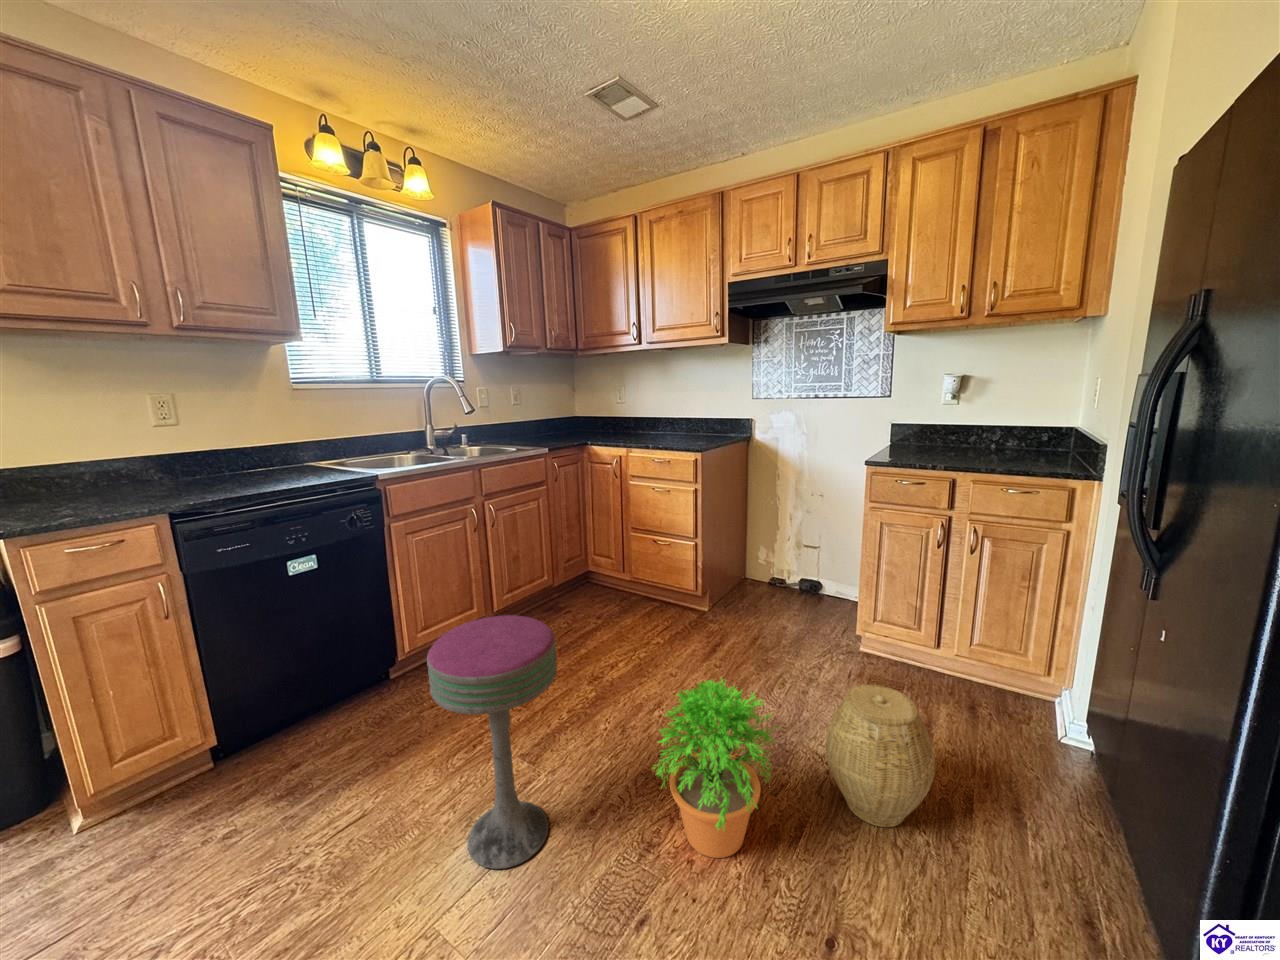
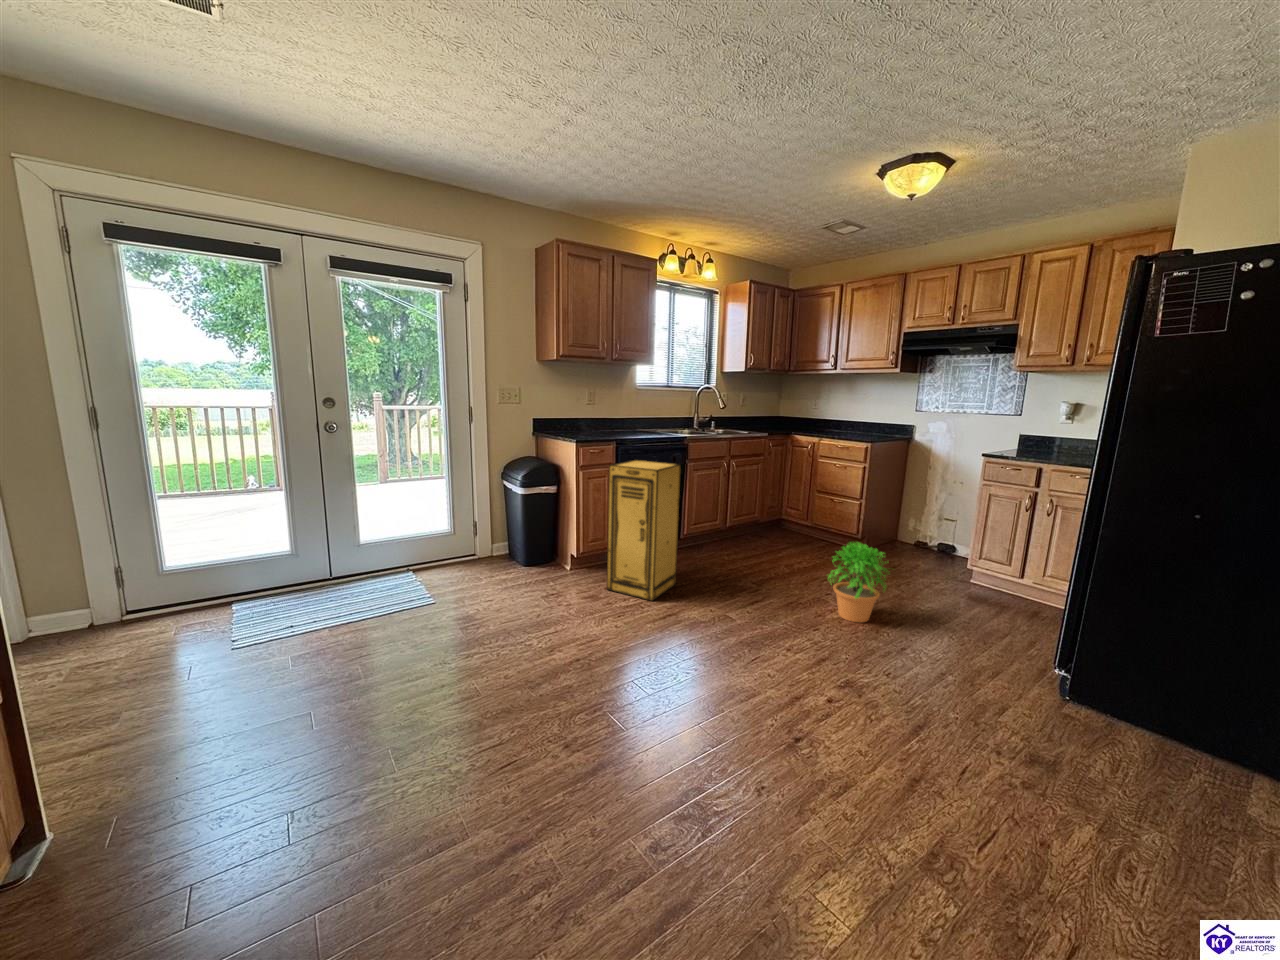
storage cabinet: none [53,554,344,934] -> present [607,459,681,601]
bar stool: present [427,615,557,869] -> none [730,501,786,607]
woven basket: present [826,685,935,827] -> none [920,563,980,631]

